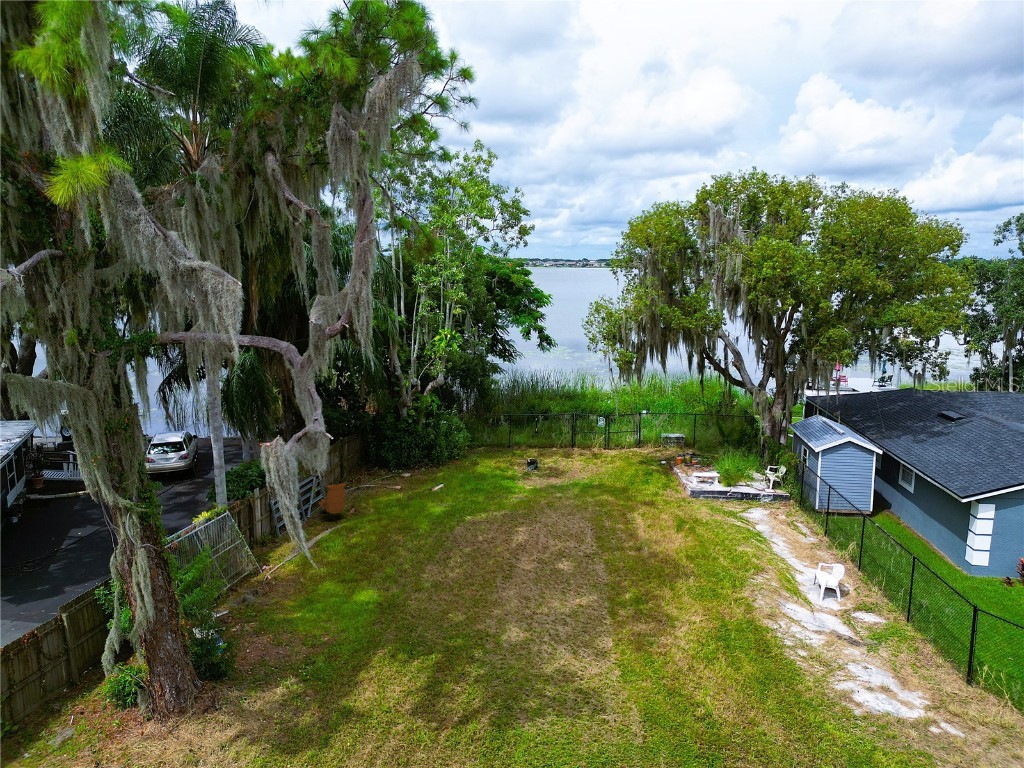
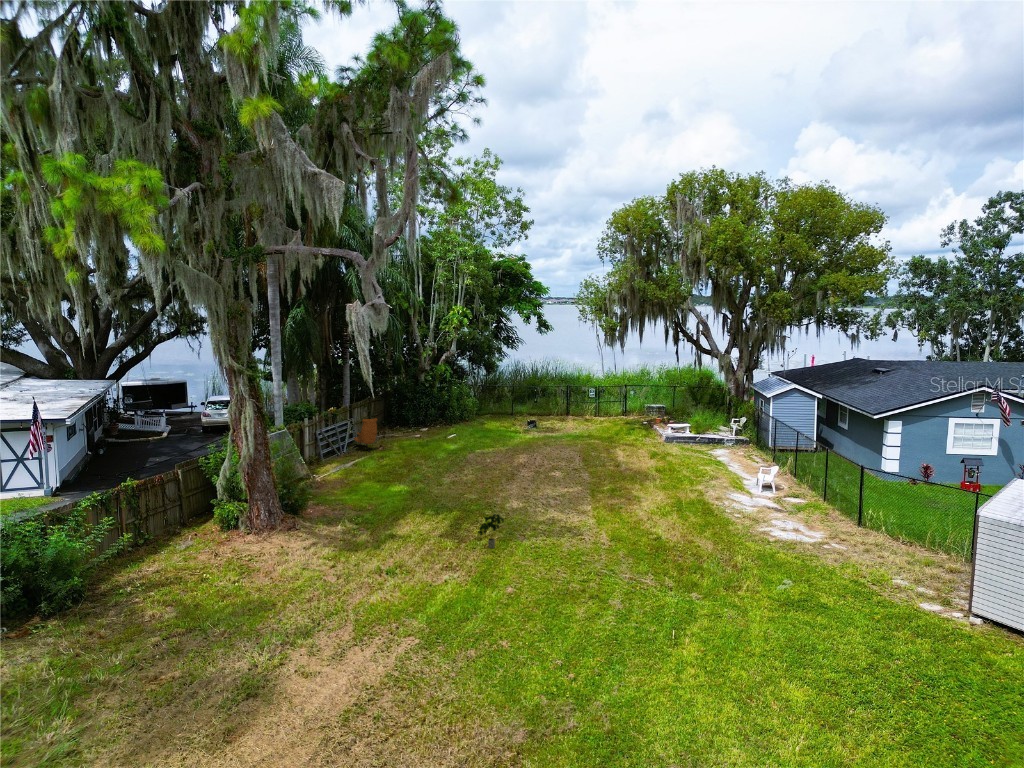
potted plant: none [459,694,496,745] -> present [478,514,504,548]

